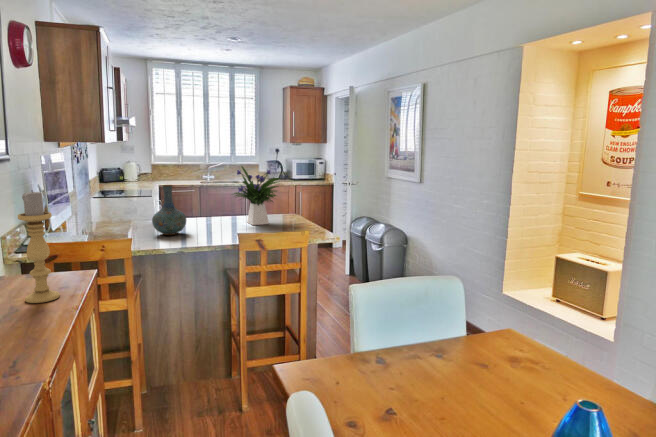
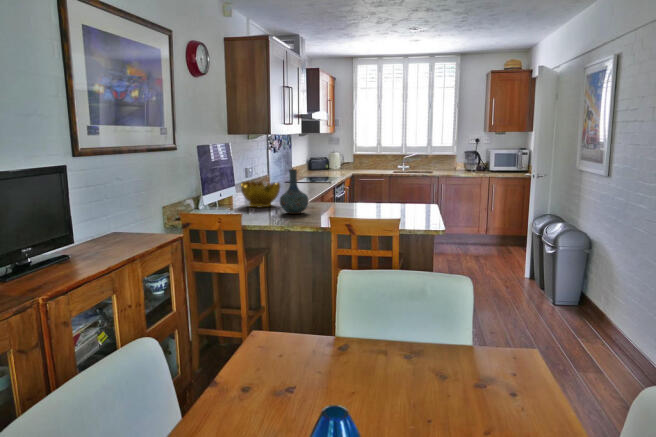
flower arrangement: present [234,167,280,225] -> none [354,153,409,211]
candle holder: present [18,191,60,303] -> none [107,166,136,249]
decorative bowl: none [85,198,137,231] -> present [241,181,280,208]

